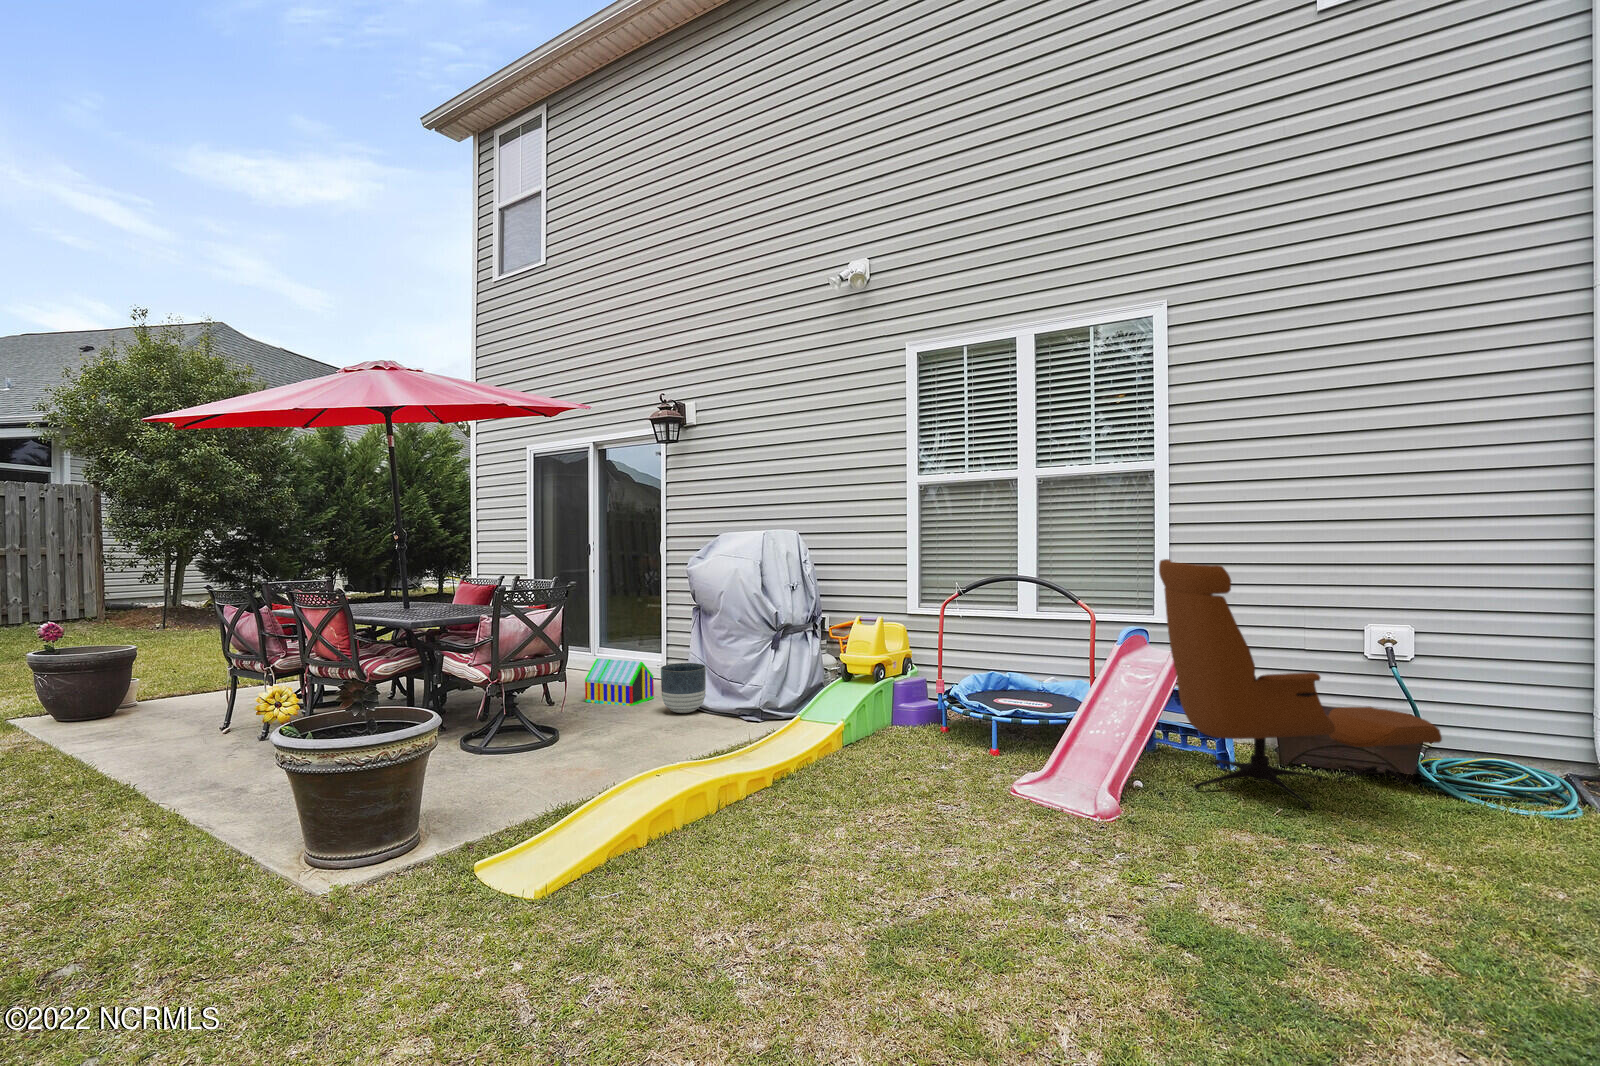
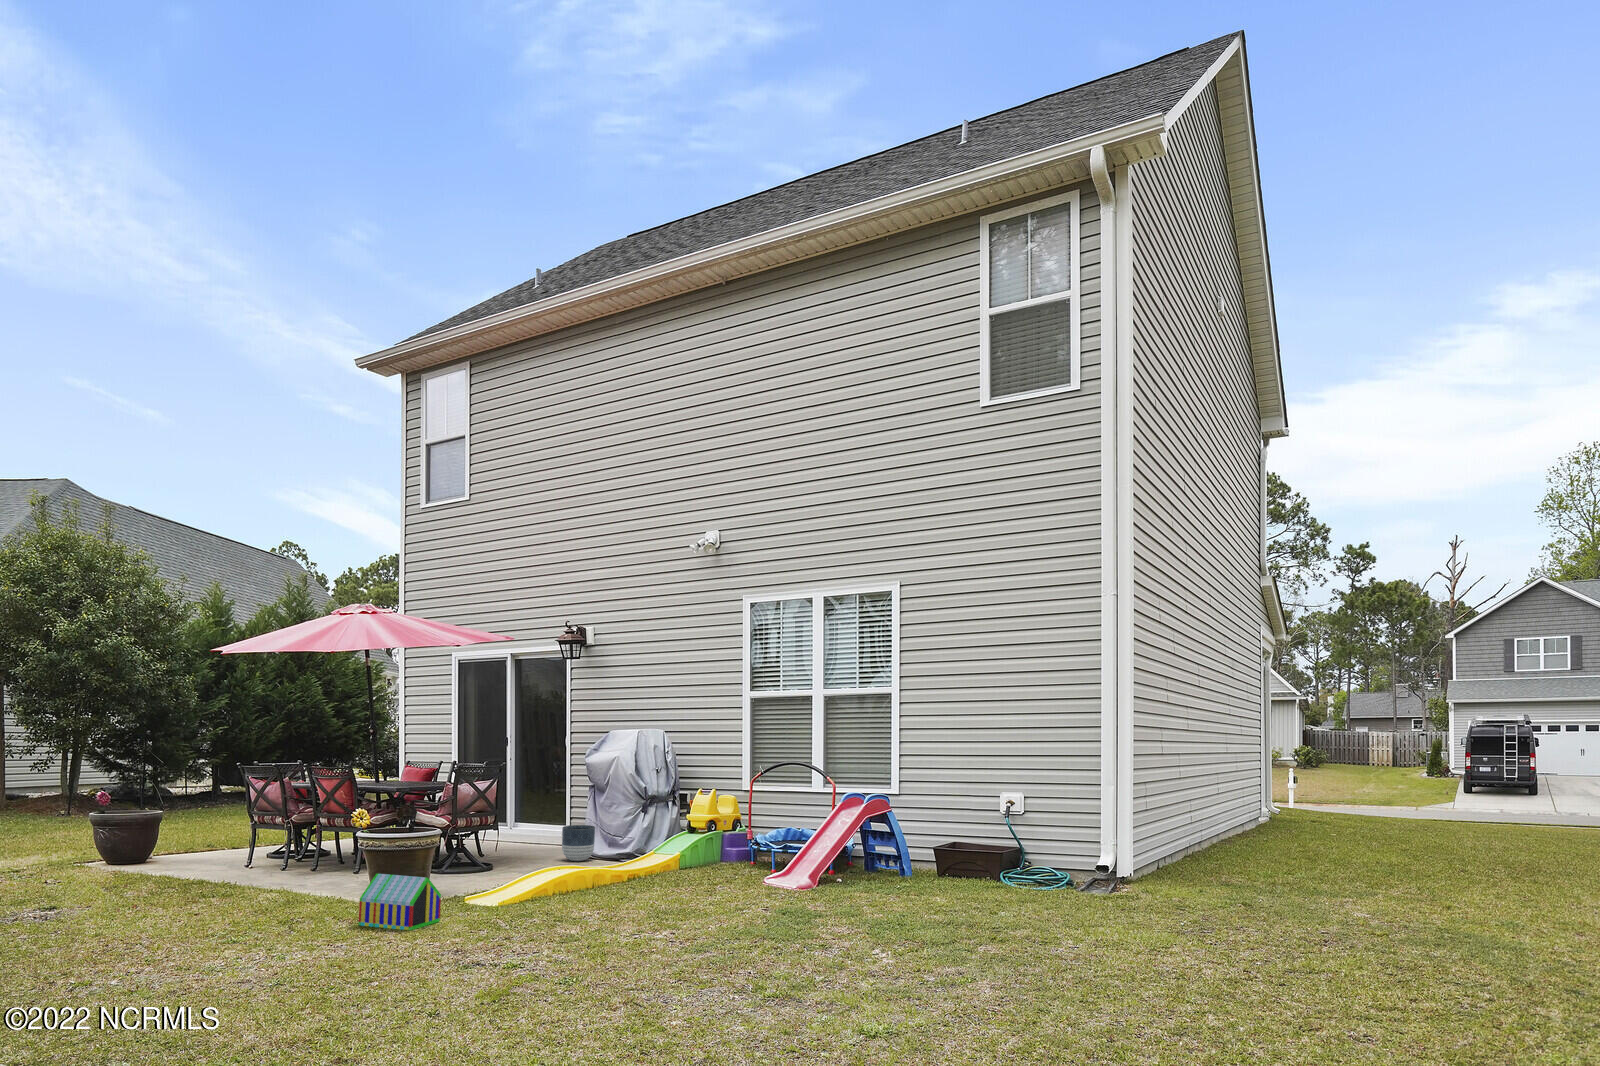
lounge chair: present [1159,559,1442,809] -> none [863,749,1023,892]
toy house: present [585,658,654,706] -> present [358,874,441,930]

